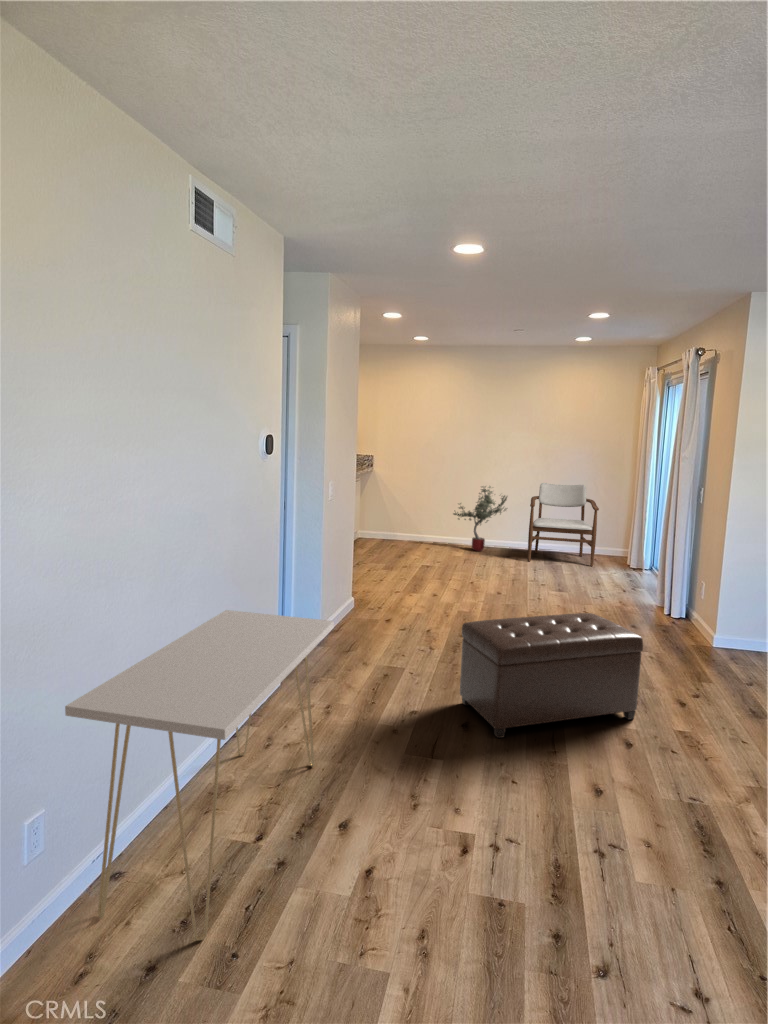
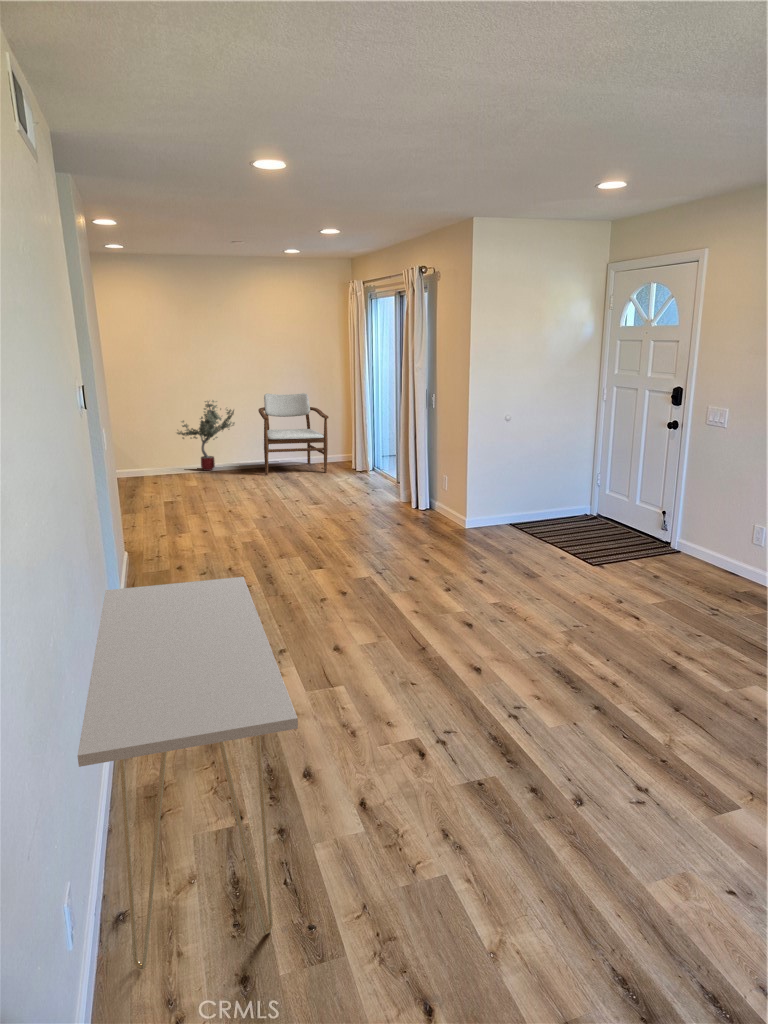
ottoman: present [460,613,643,738] -> none [314,521,464,651]

